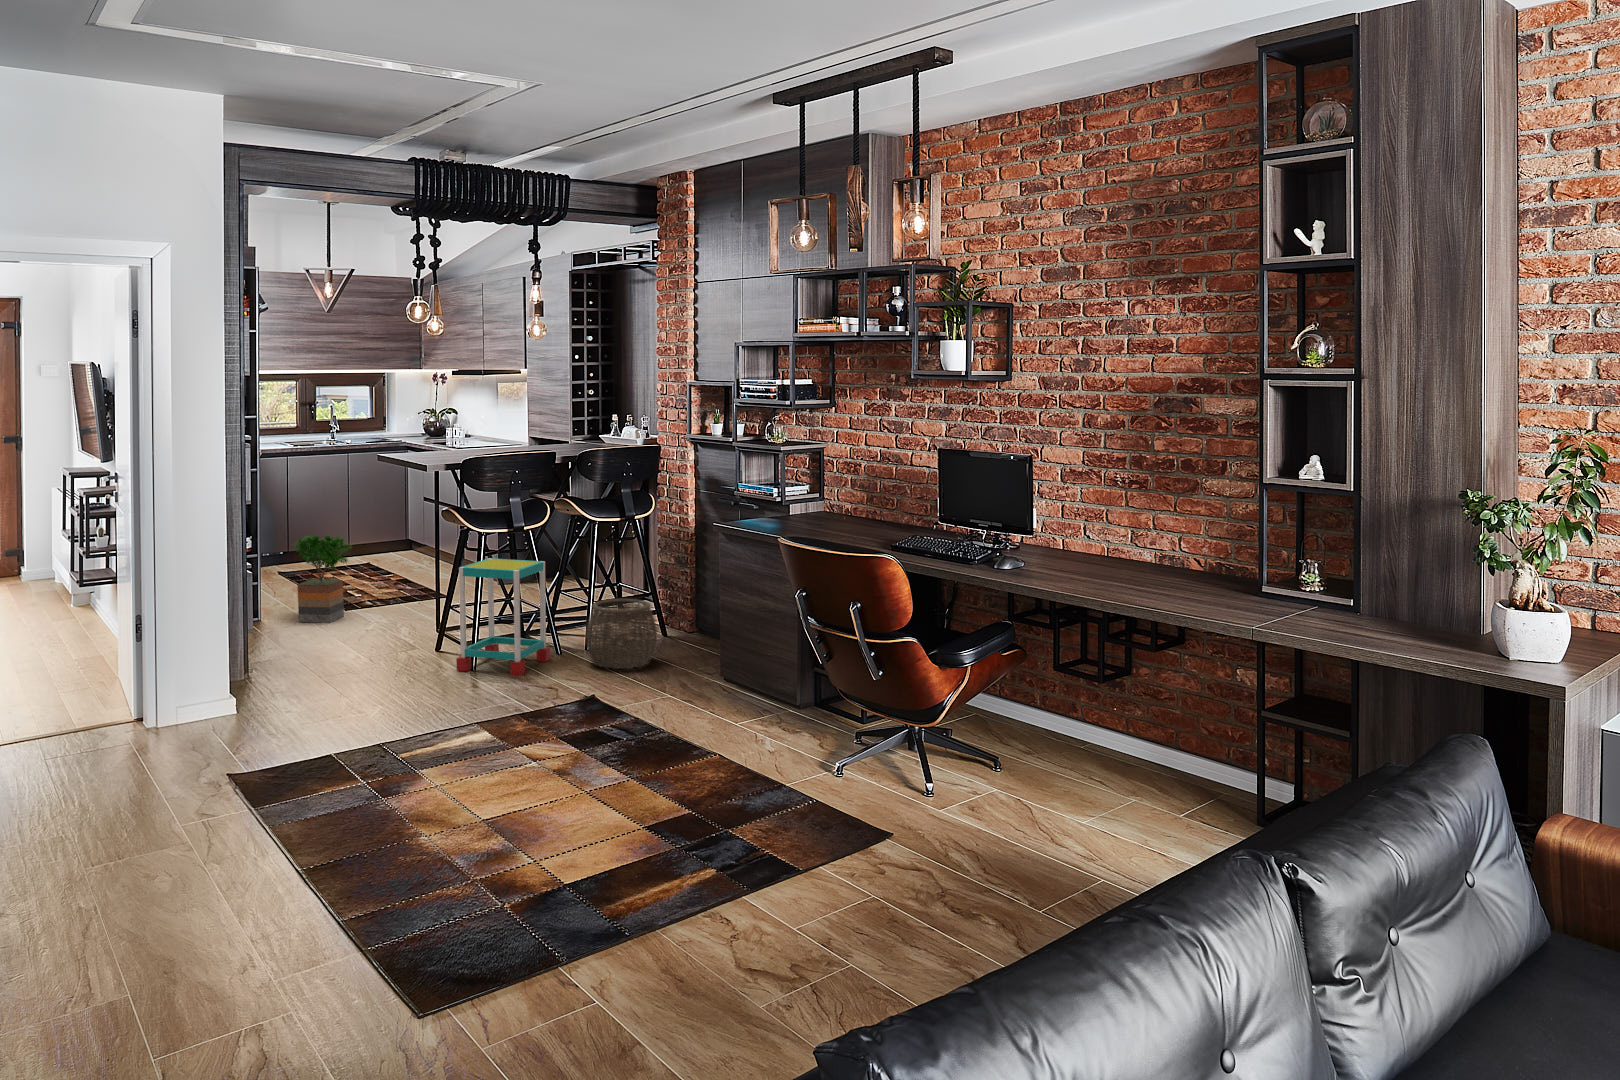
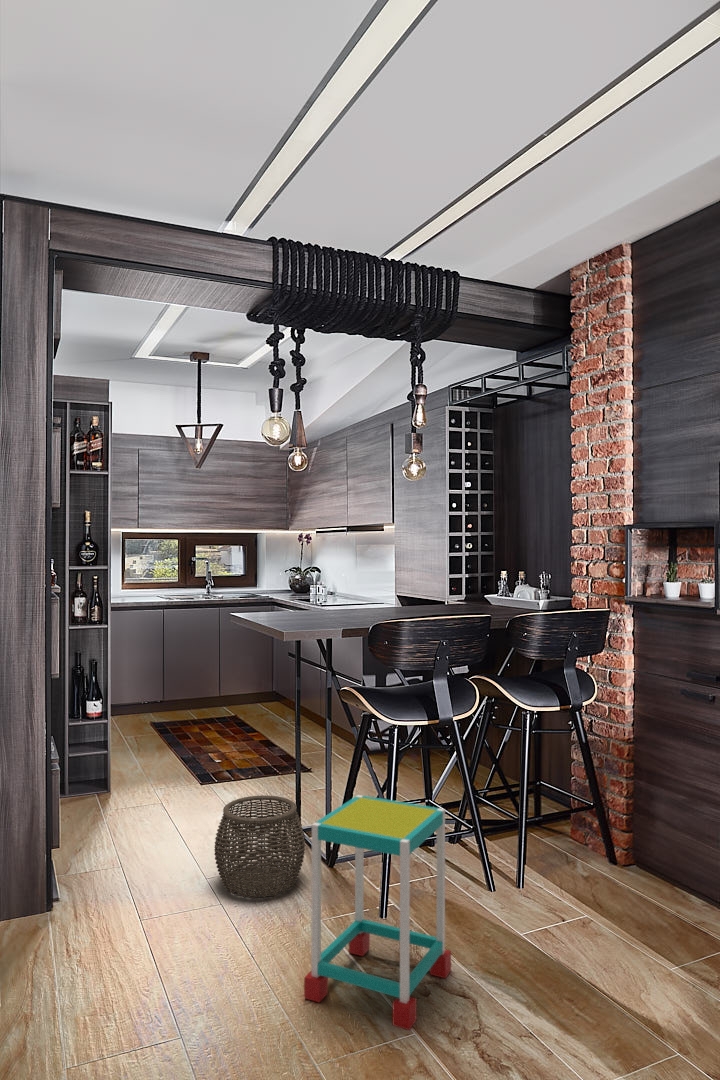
potted tree: present [295,535,352,623] -> none [123,719,194,835]
woven basket: present [586,599,657,669] -> present [214,795,305,898]

